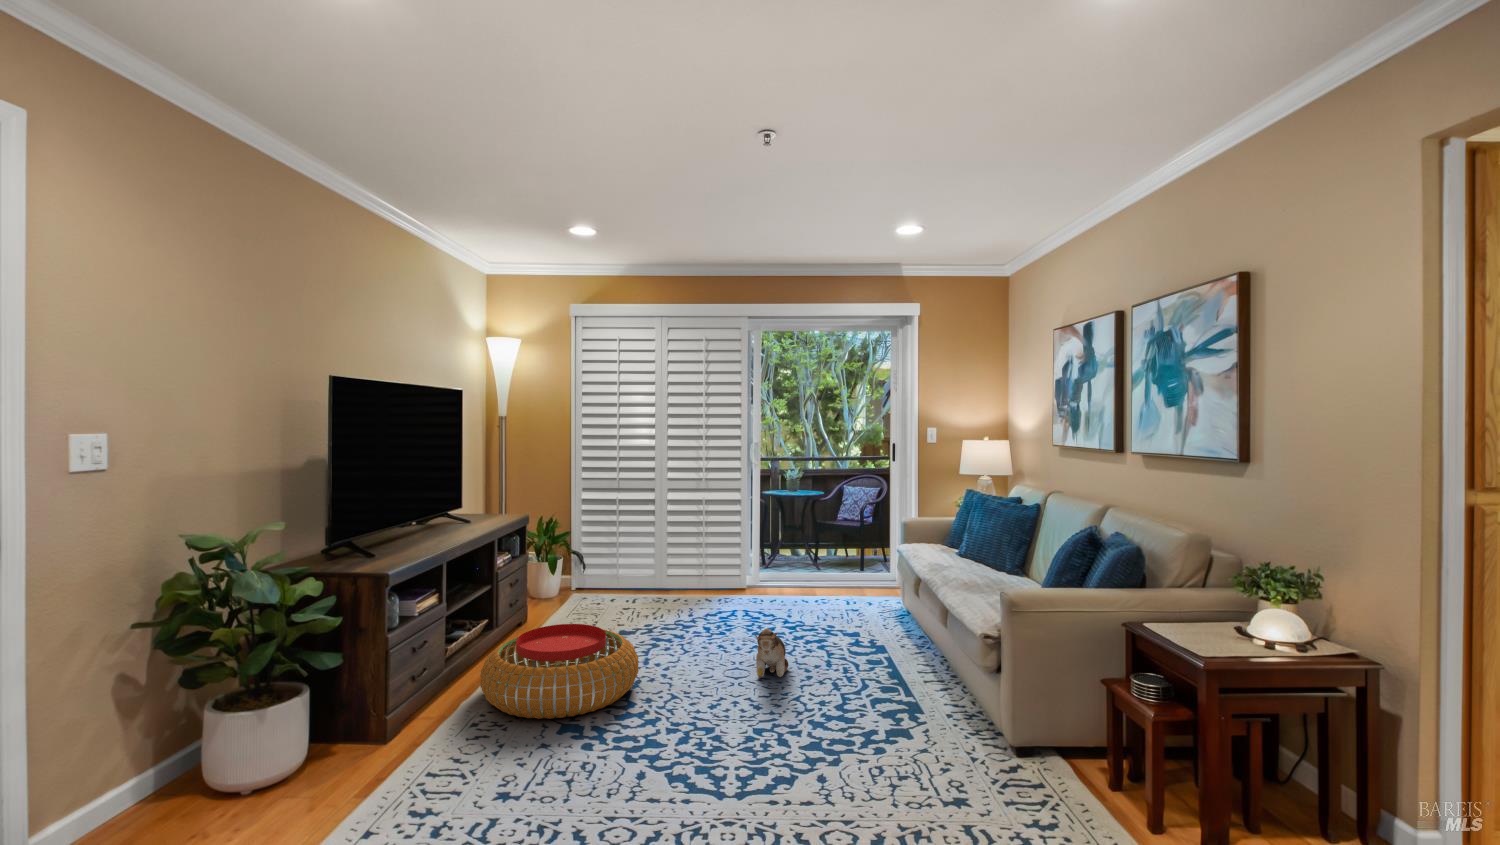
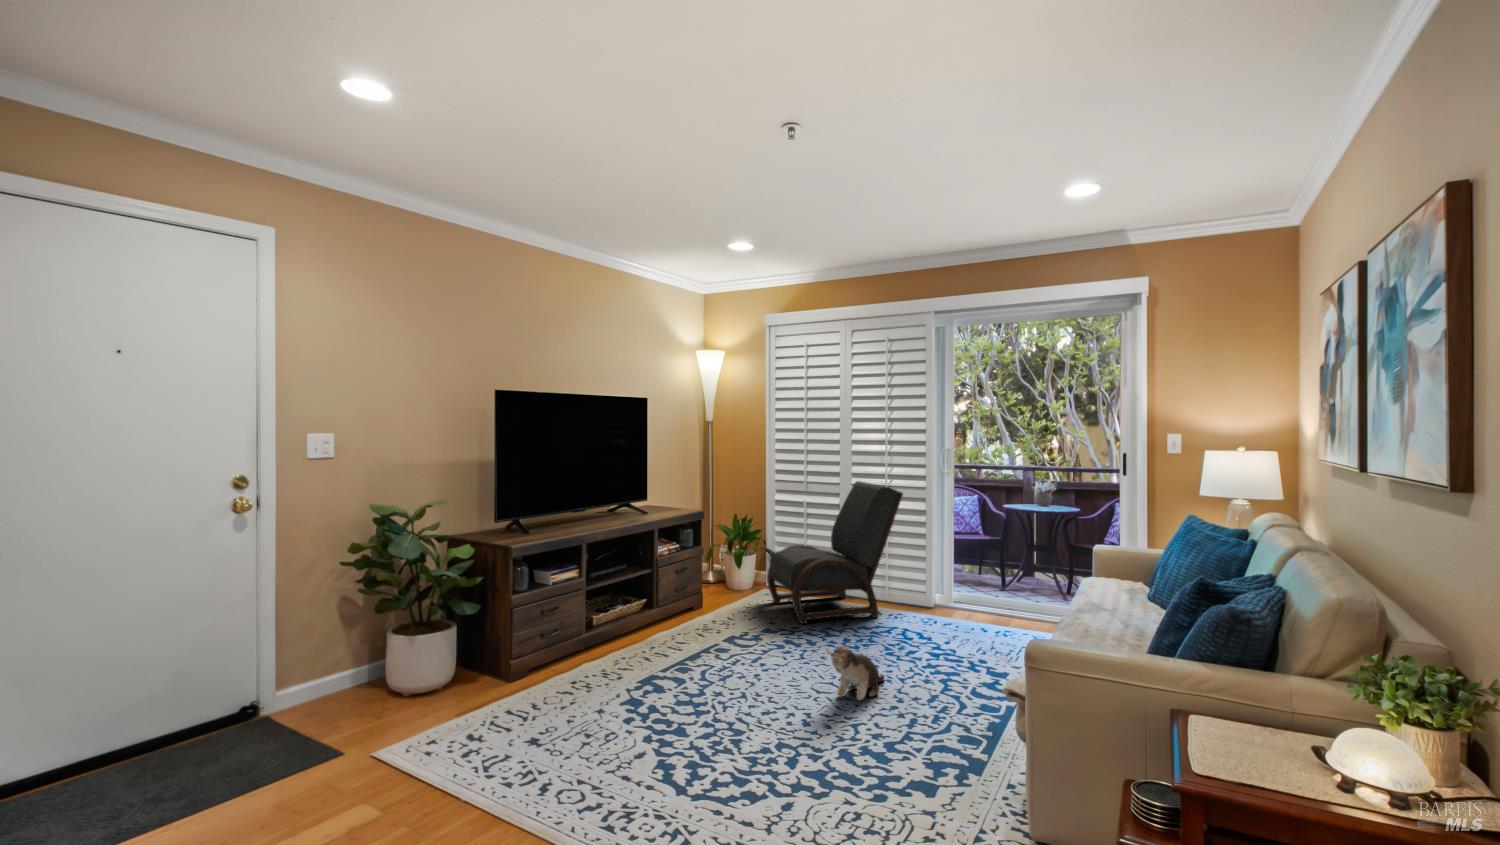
lounge chair: none [593,476,728,620] -> present [767,481,903,624]
pouf: present [480,624,639,719] -> none [590,611,730,693]

